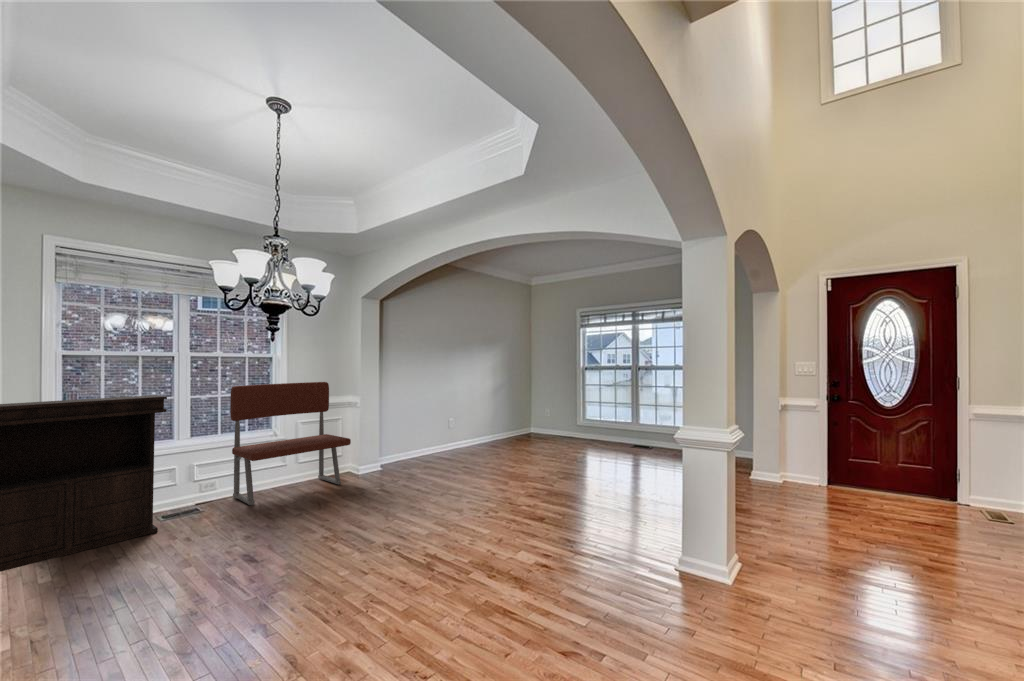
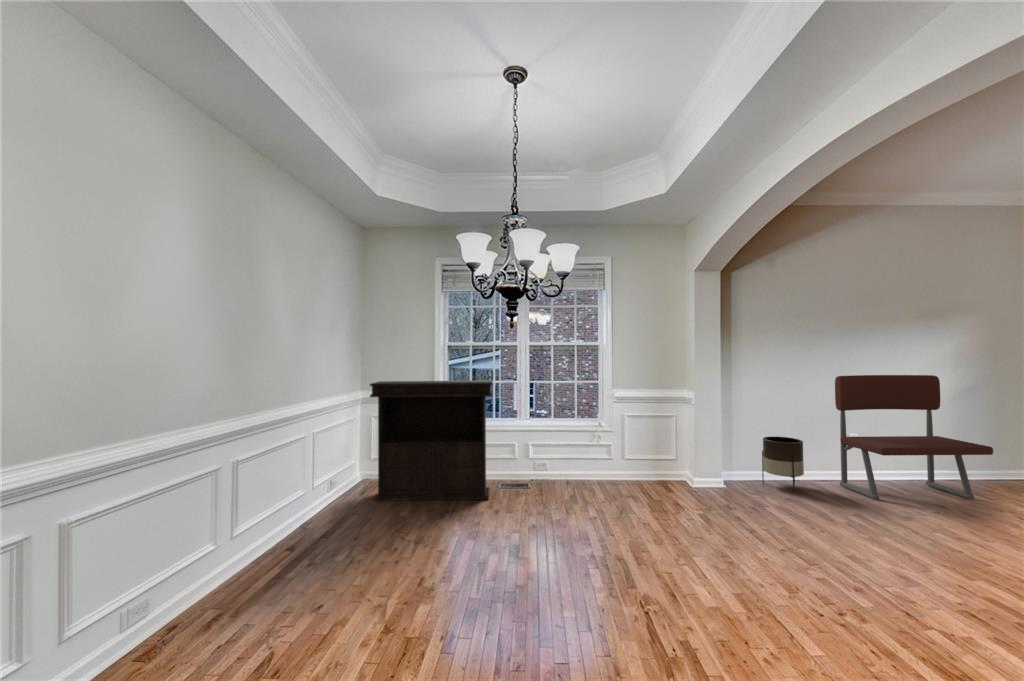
bench: present [230,382,351,505] -> present [835,375,993,500]
planter: none [405,423,432,462] -> present [762,437,804,492]

